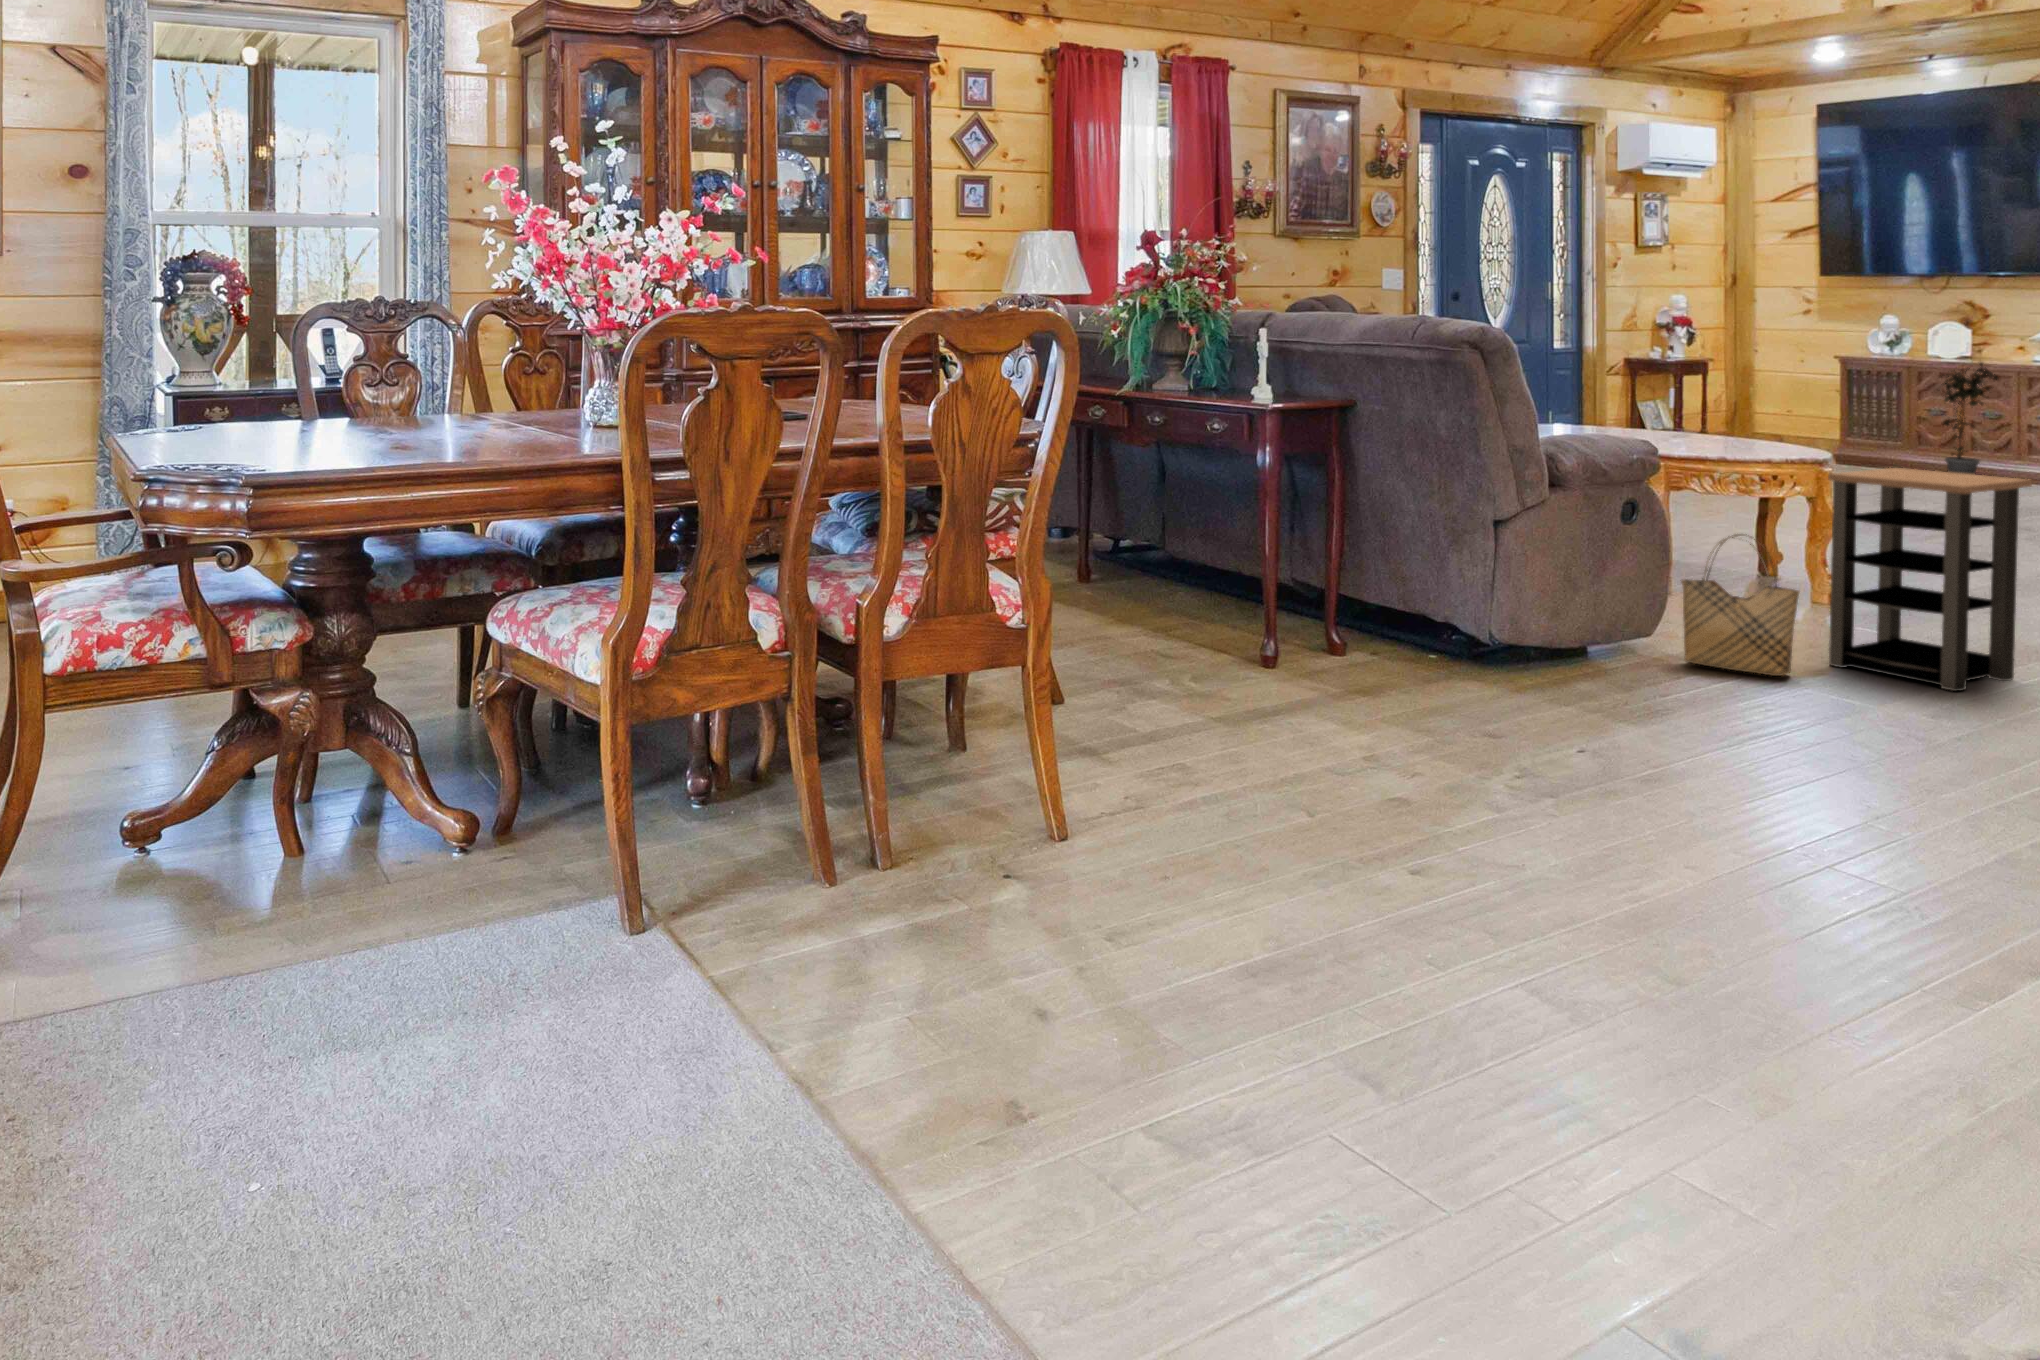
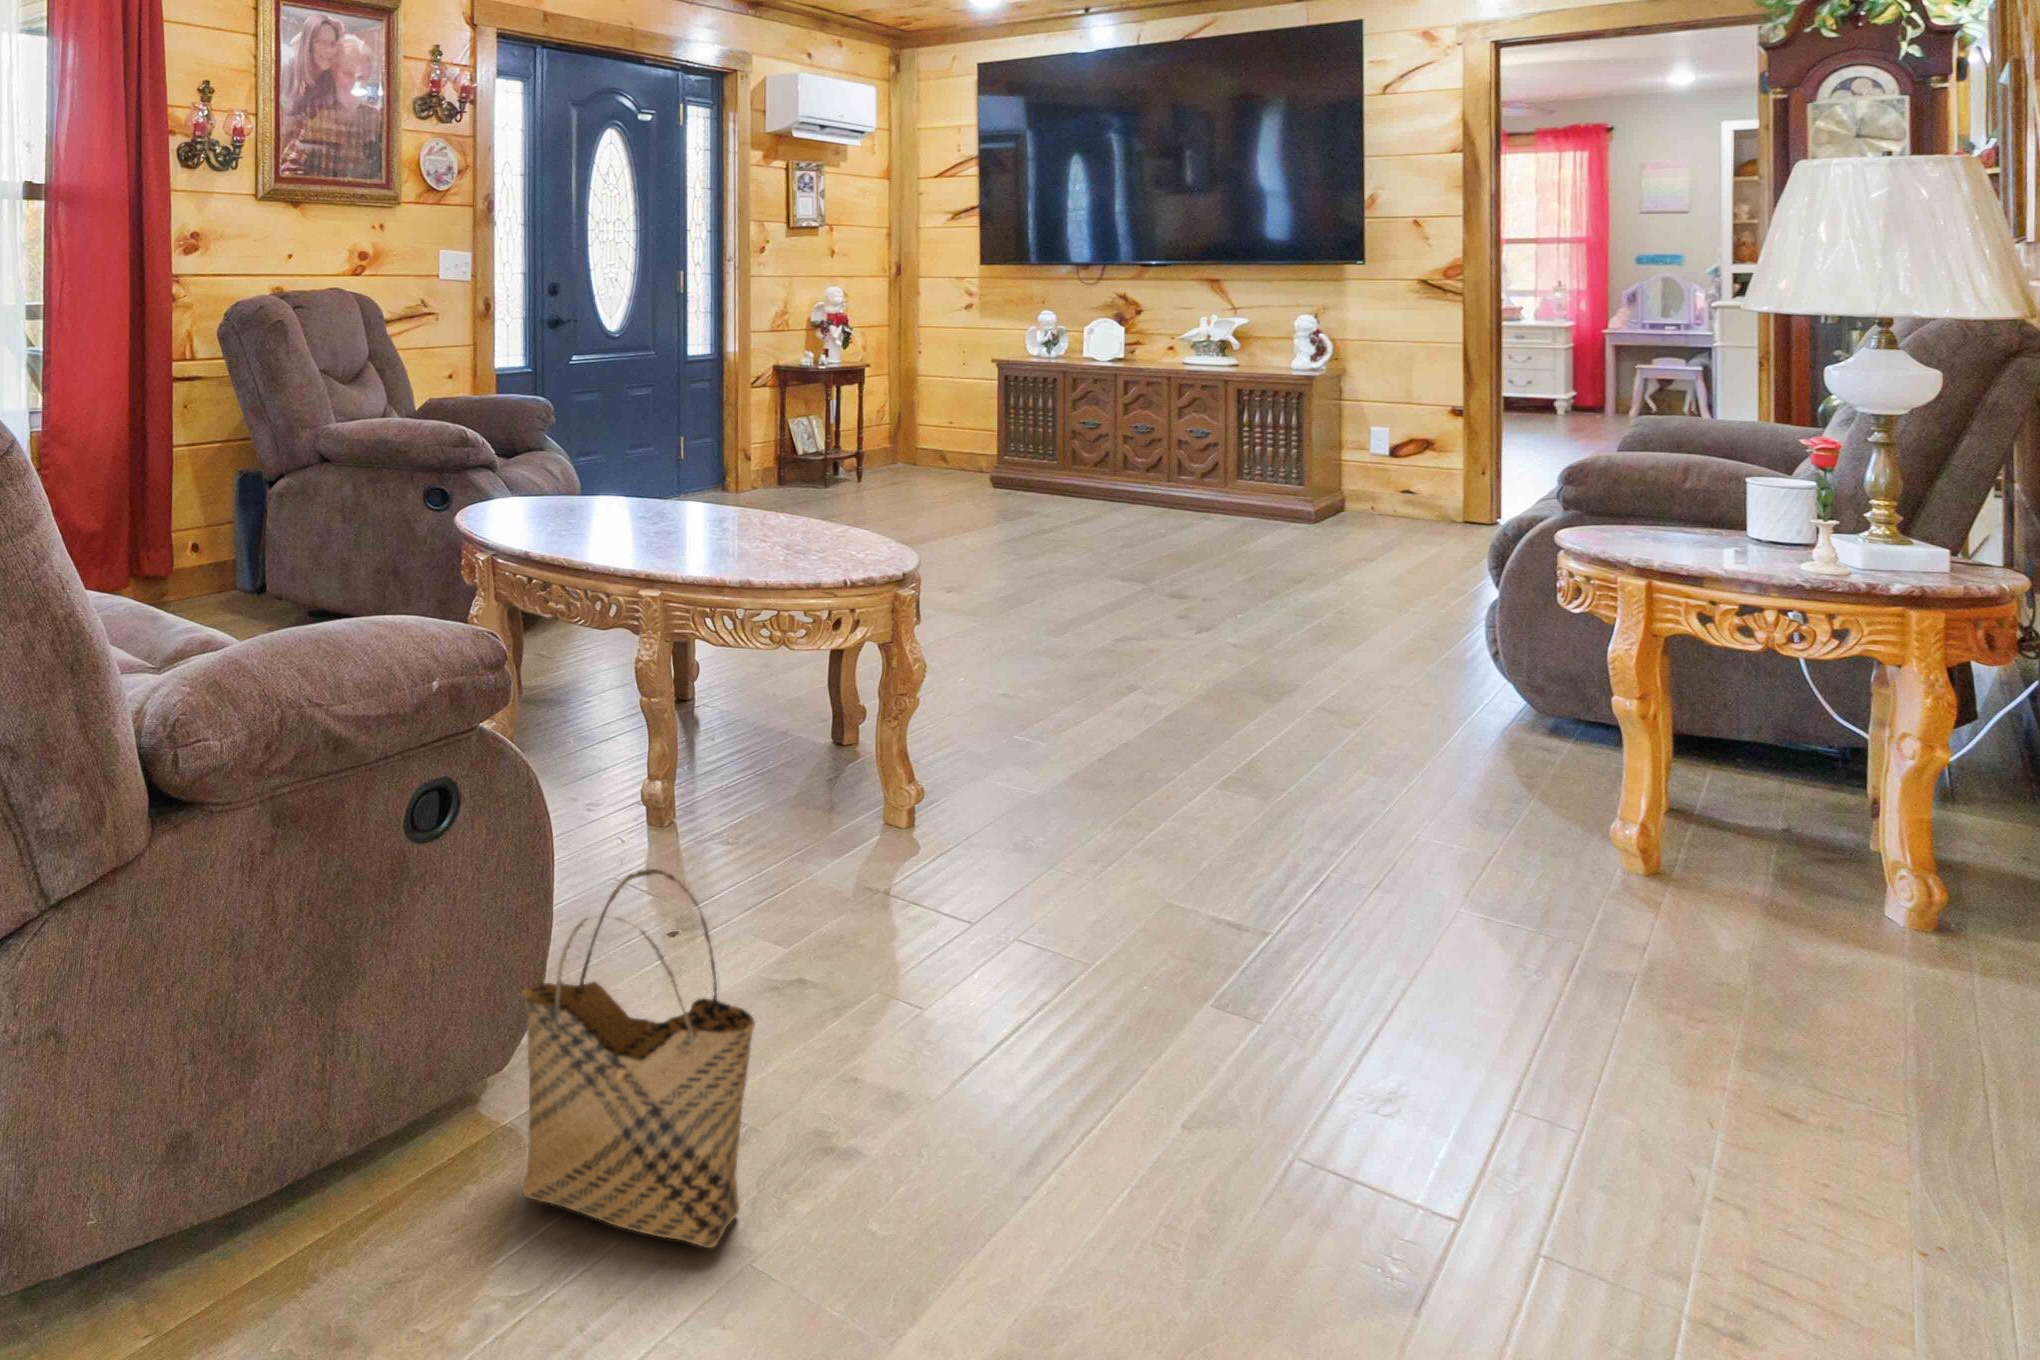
potted plant: present [1941,363,1998,475] -> none [1087,369,1151,510]
side table: present [1828,468,2032,691] -> none [831,667,1206,1256]

